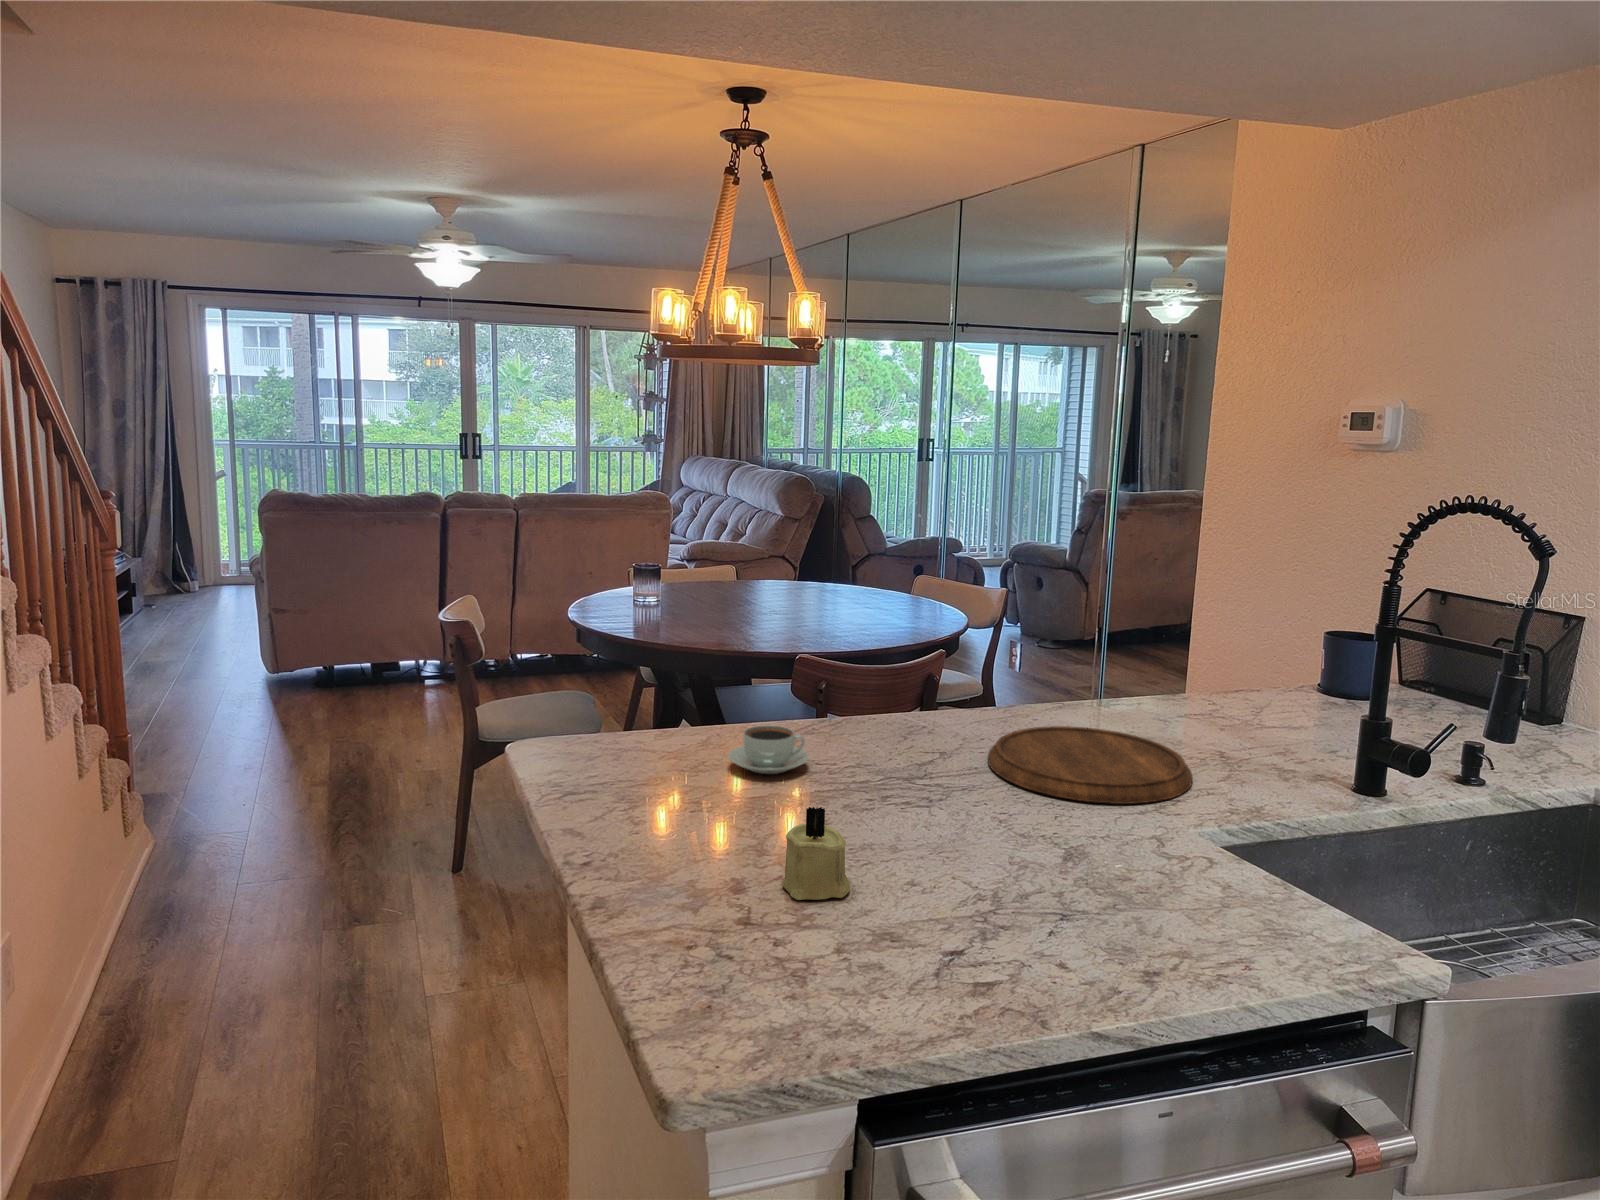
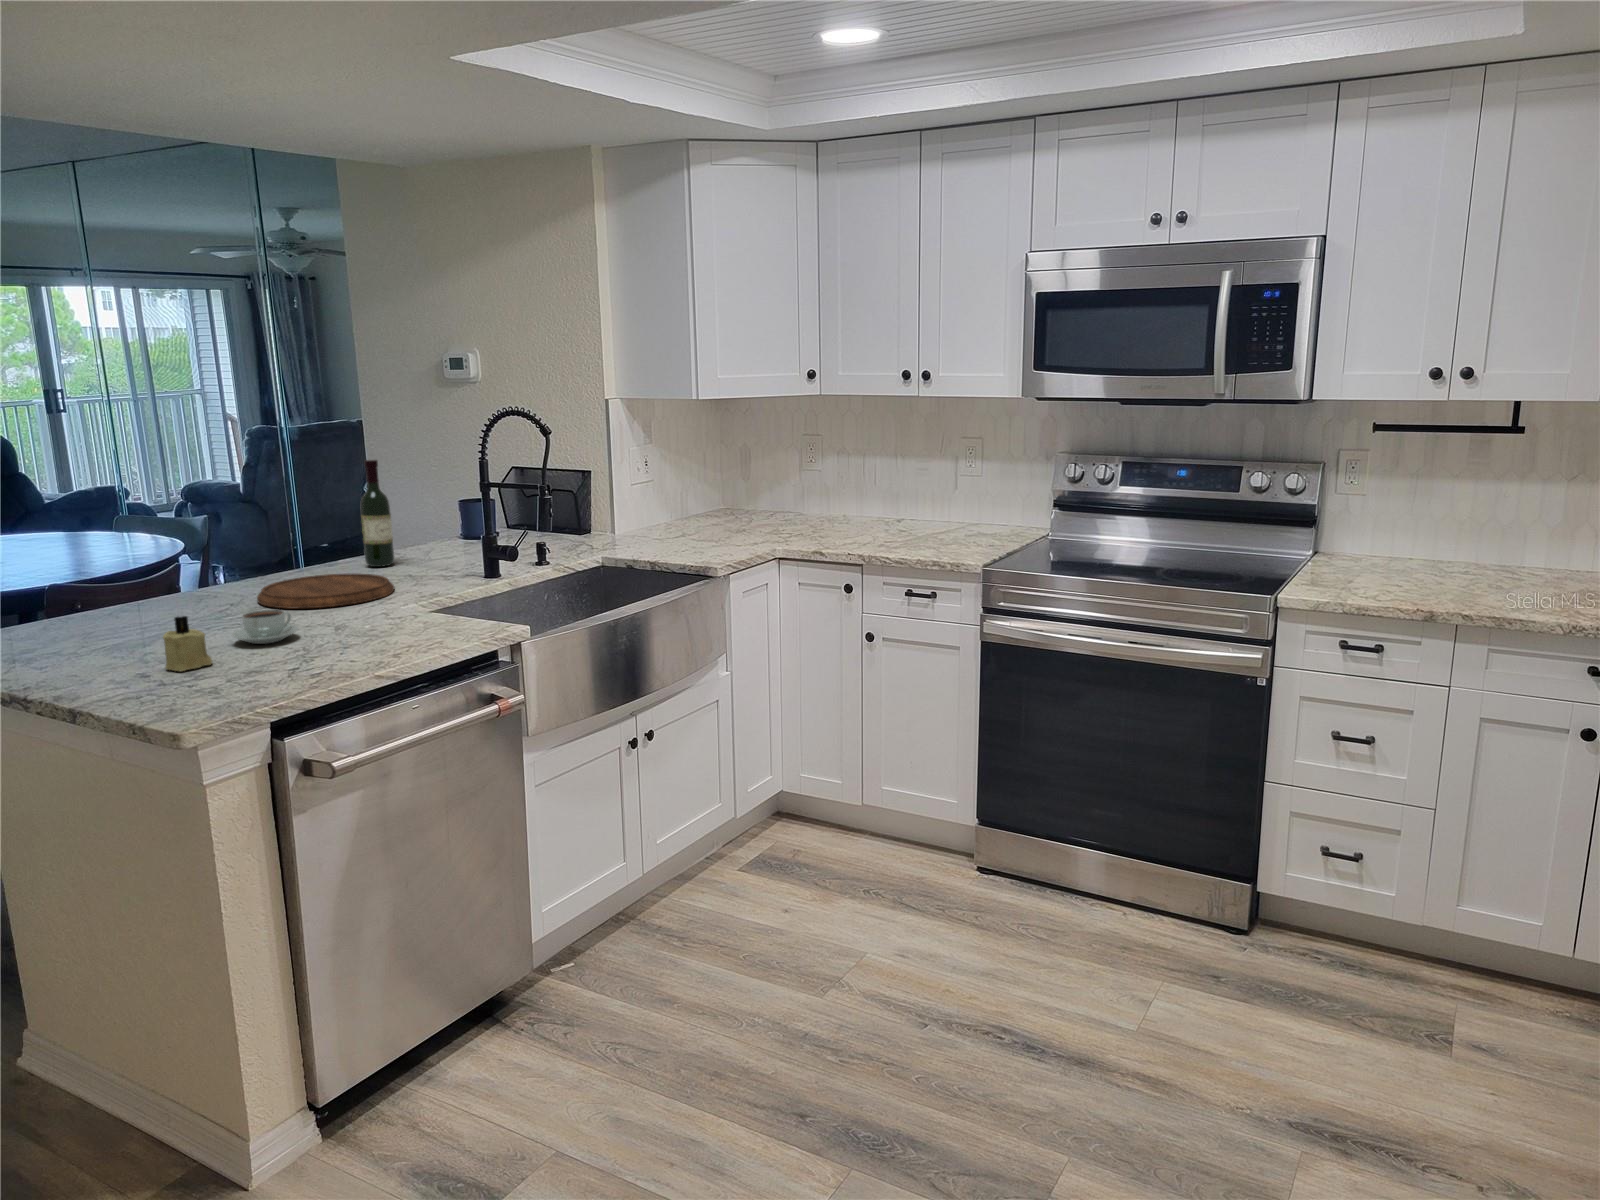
wine bottle: none [1165,562,1216,725] -> present [360,460,395,567]
coffee cup: present [728,725,809,774] -> present [232,610,298,644]

